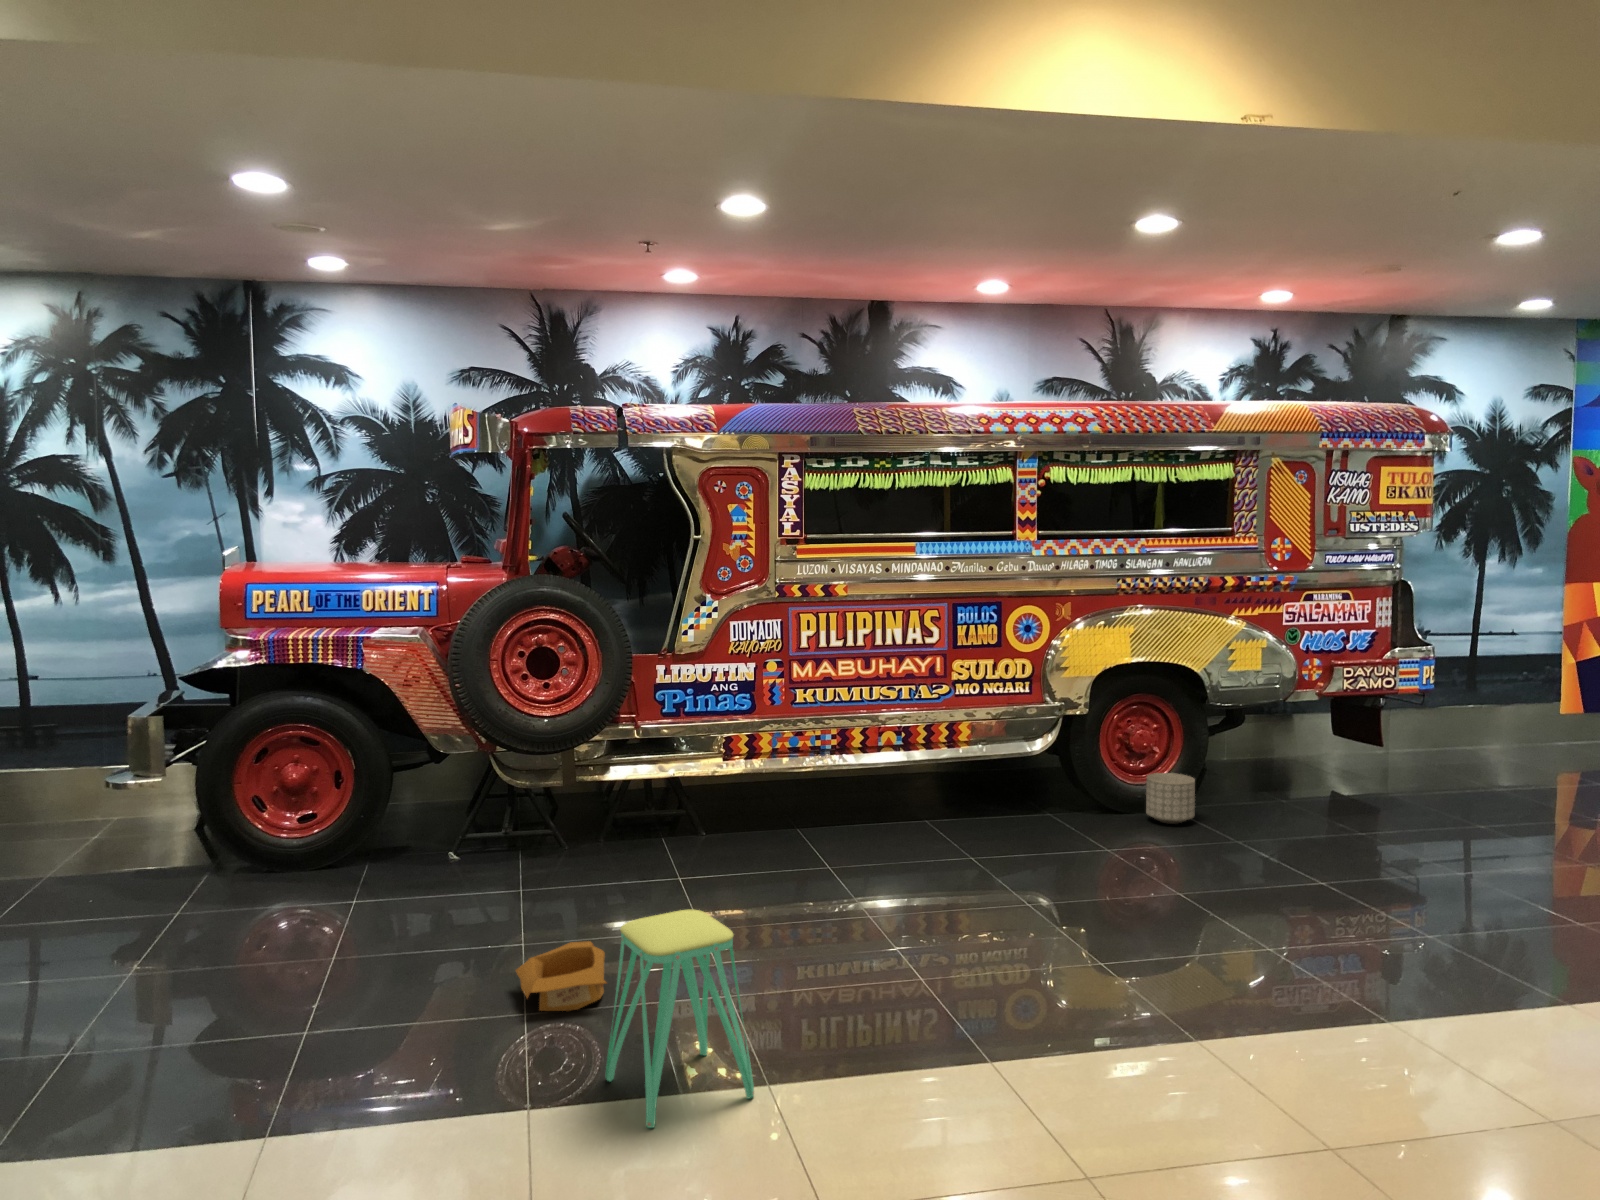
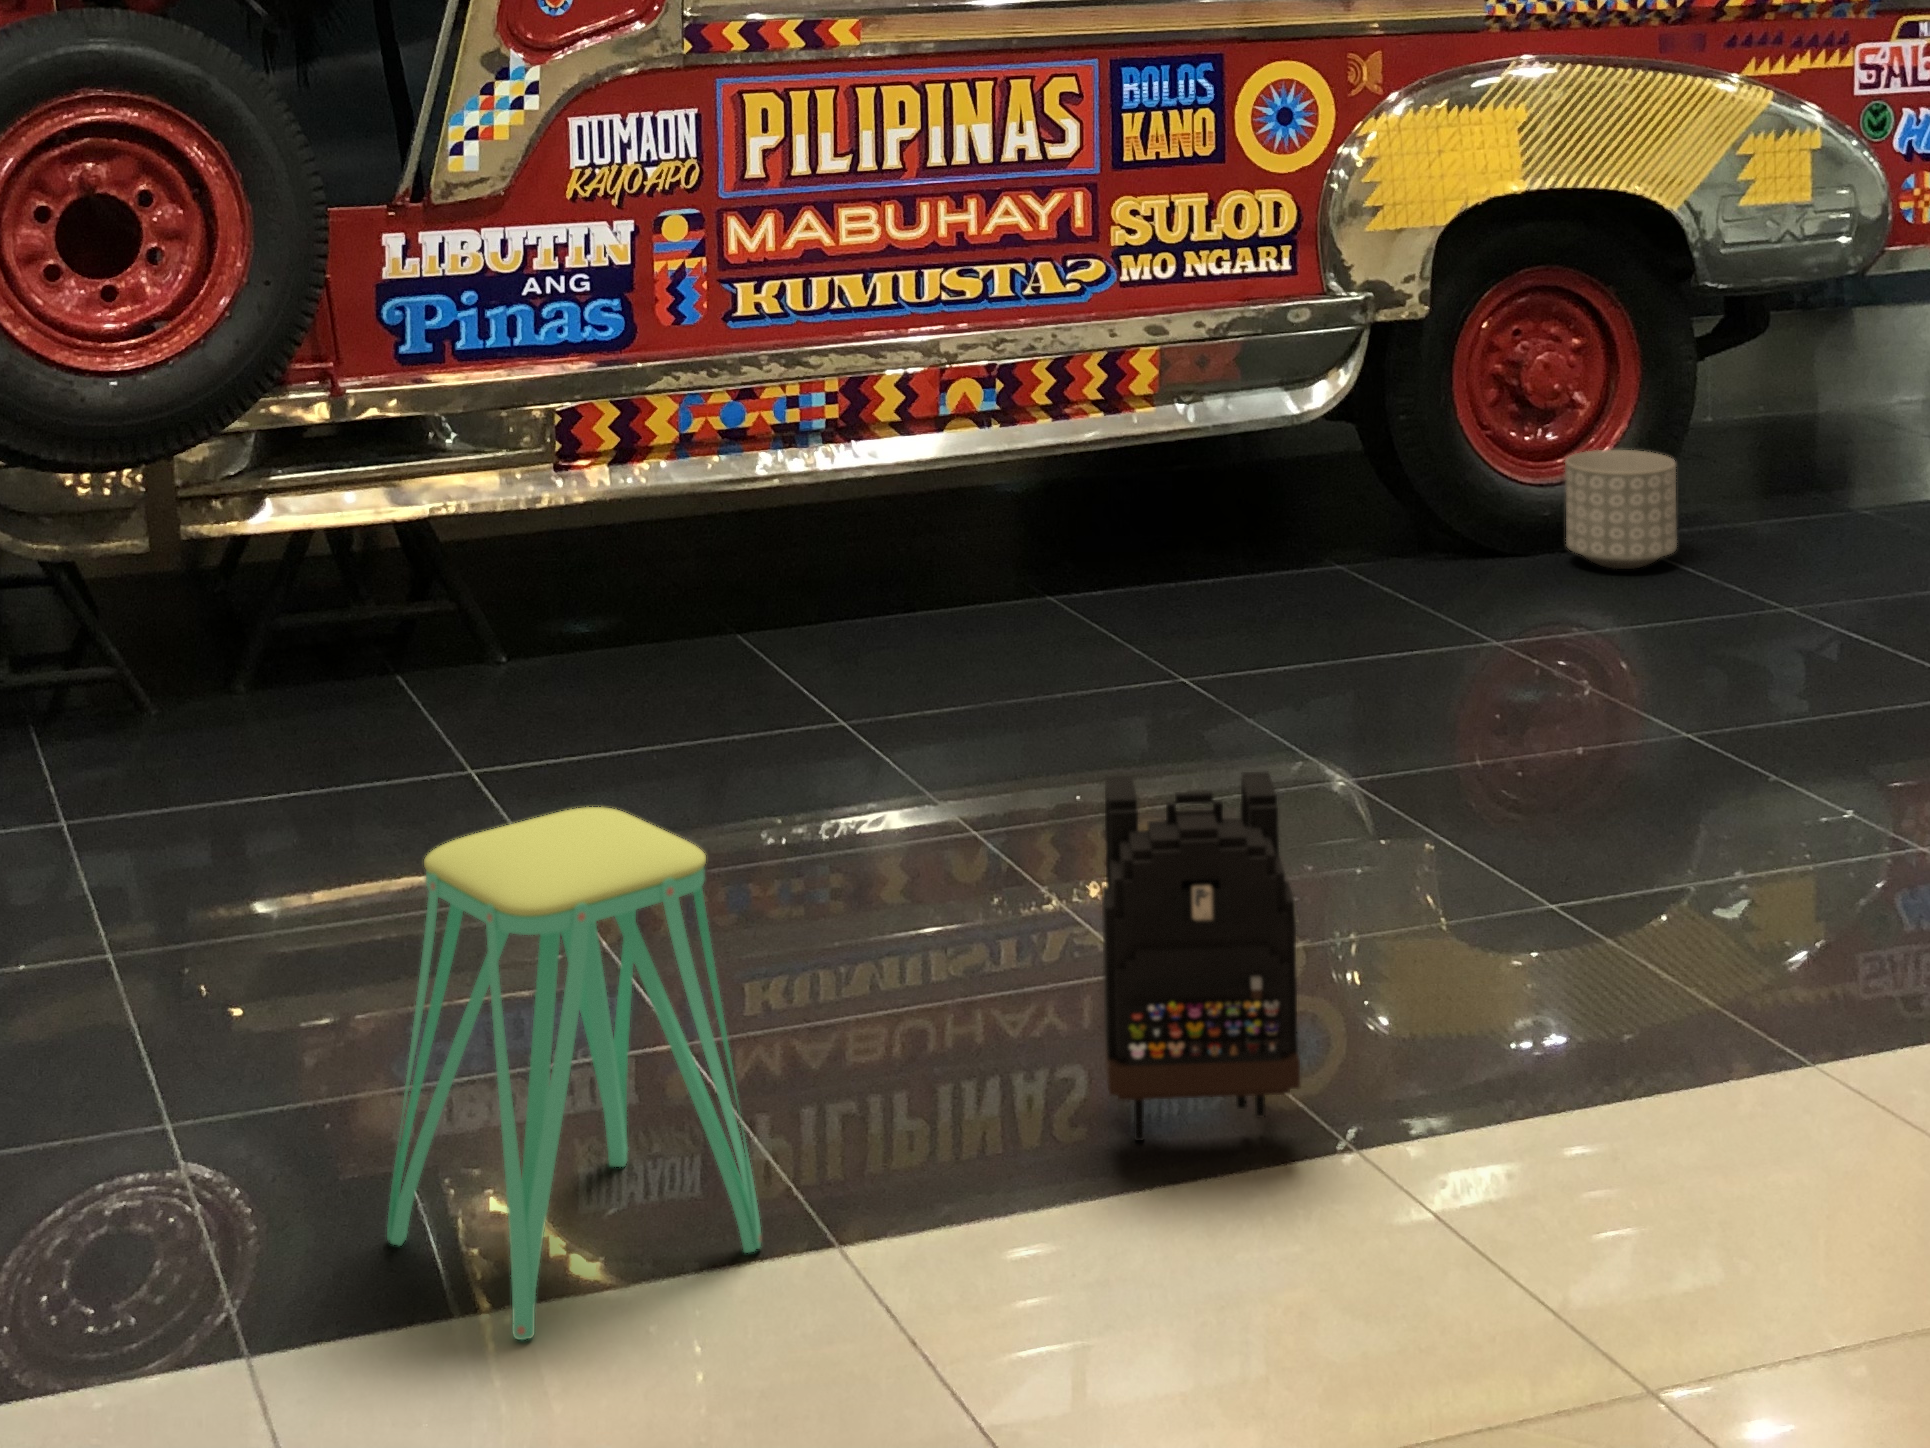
backpack: none [905,910,988,1064] -> present [1102,772,1300,1140]
cardboard box: present [516,941,607,1011] -> none [103,920,357,1098]

